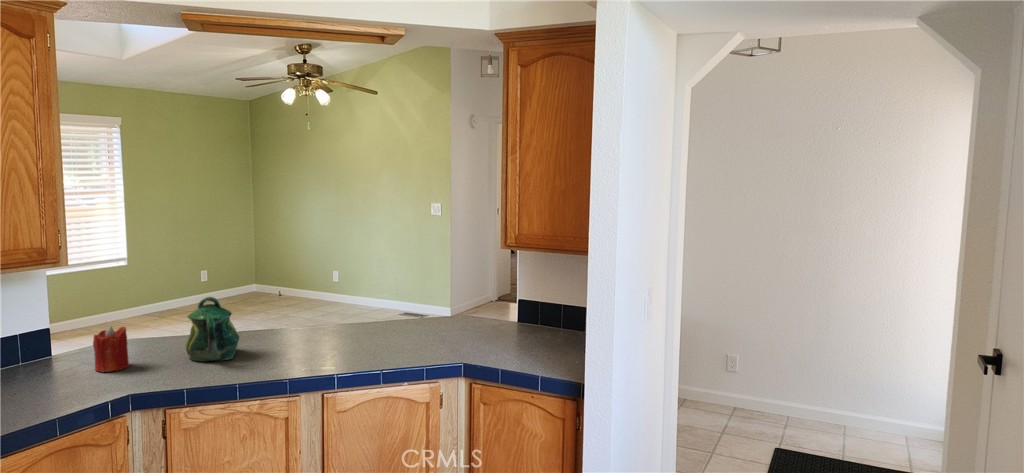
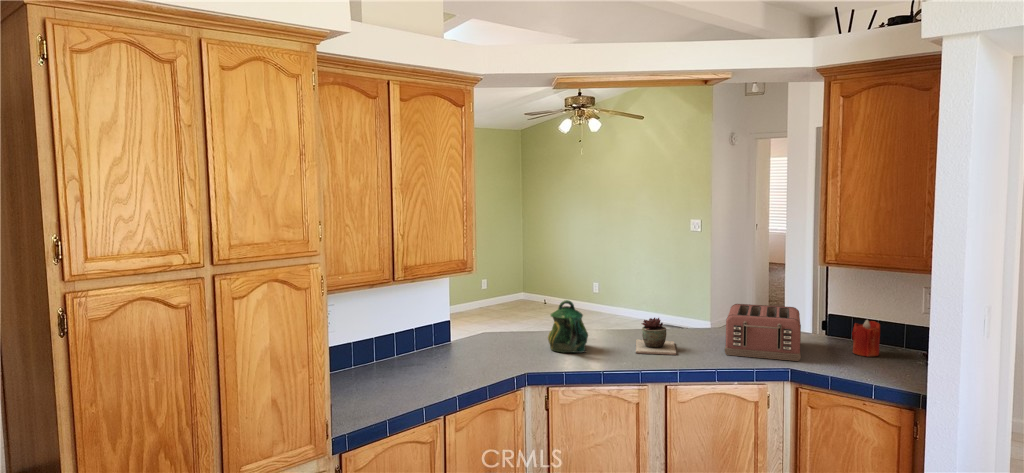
toaster: none [399,293,485,354] -> present [725,304,801,361]
succulent plant: none [296,312,349,356] -> present [636,318,676,355]
candle: present [93,326,129,373] -> present [852,320,880,357]

